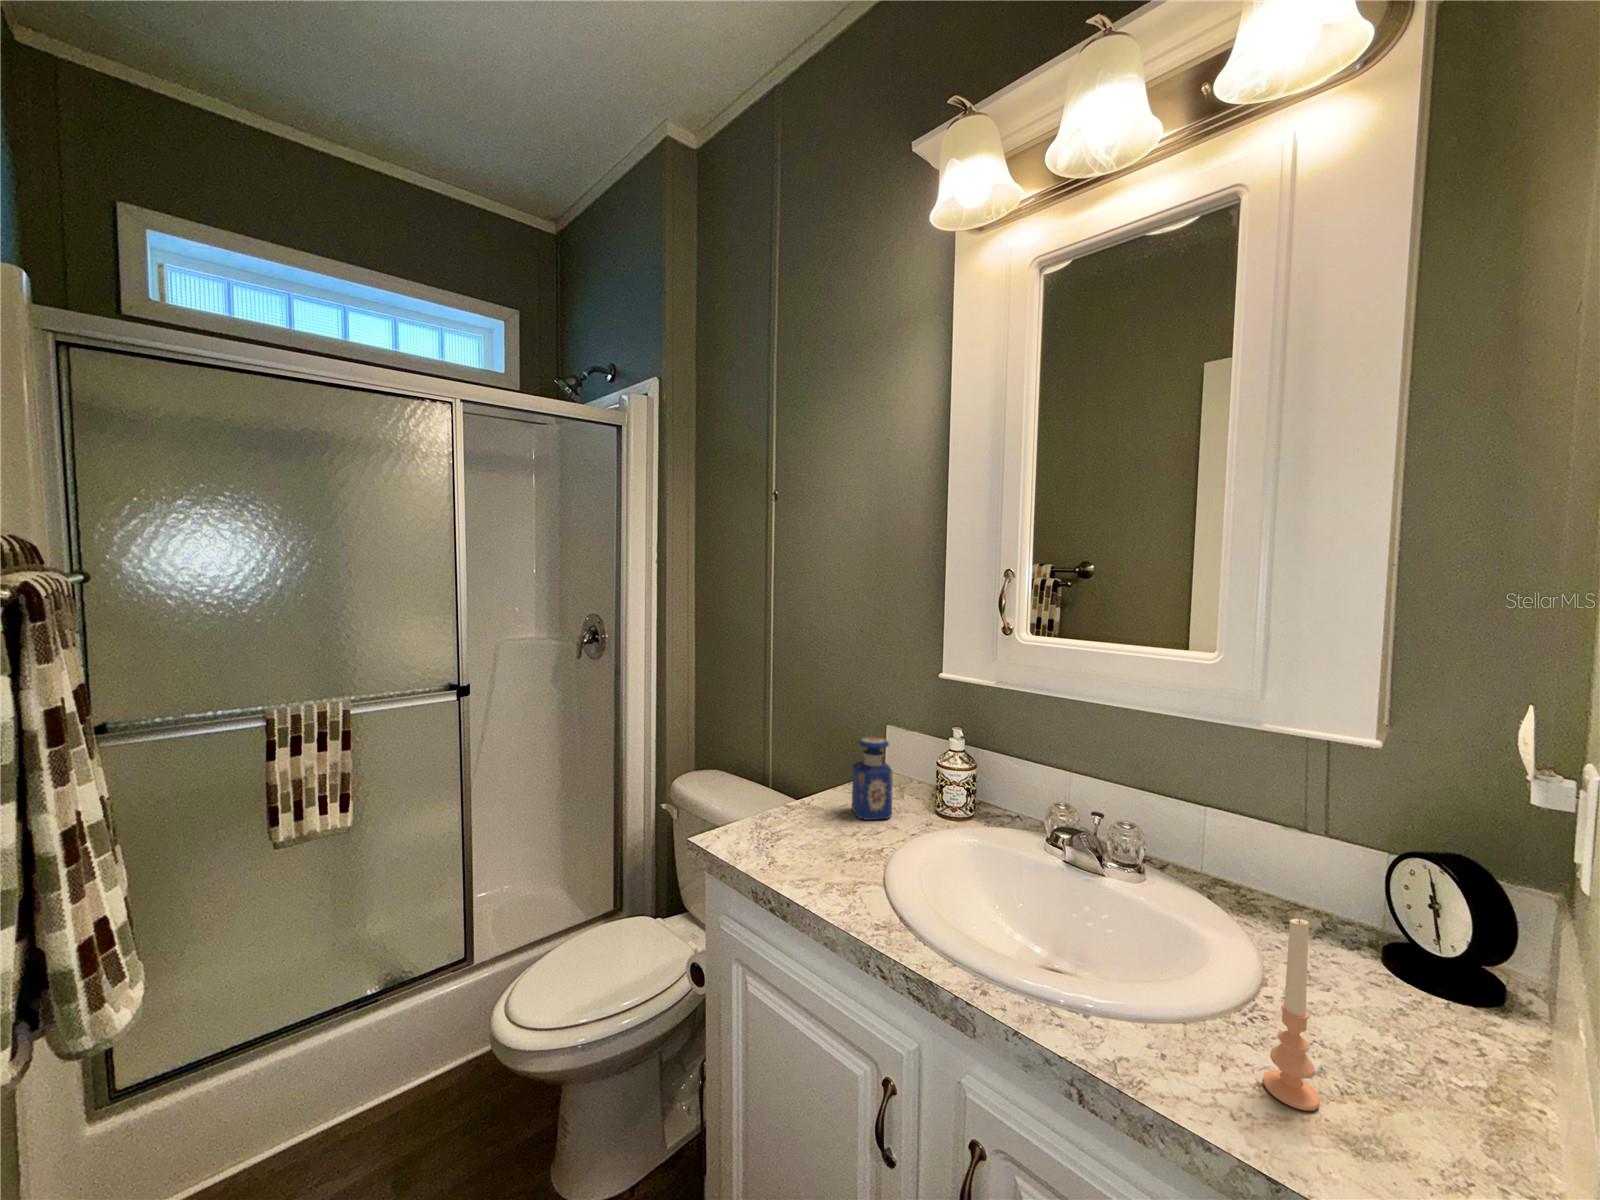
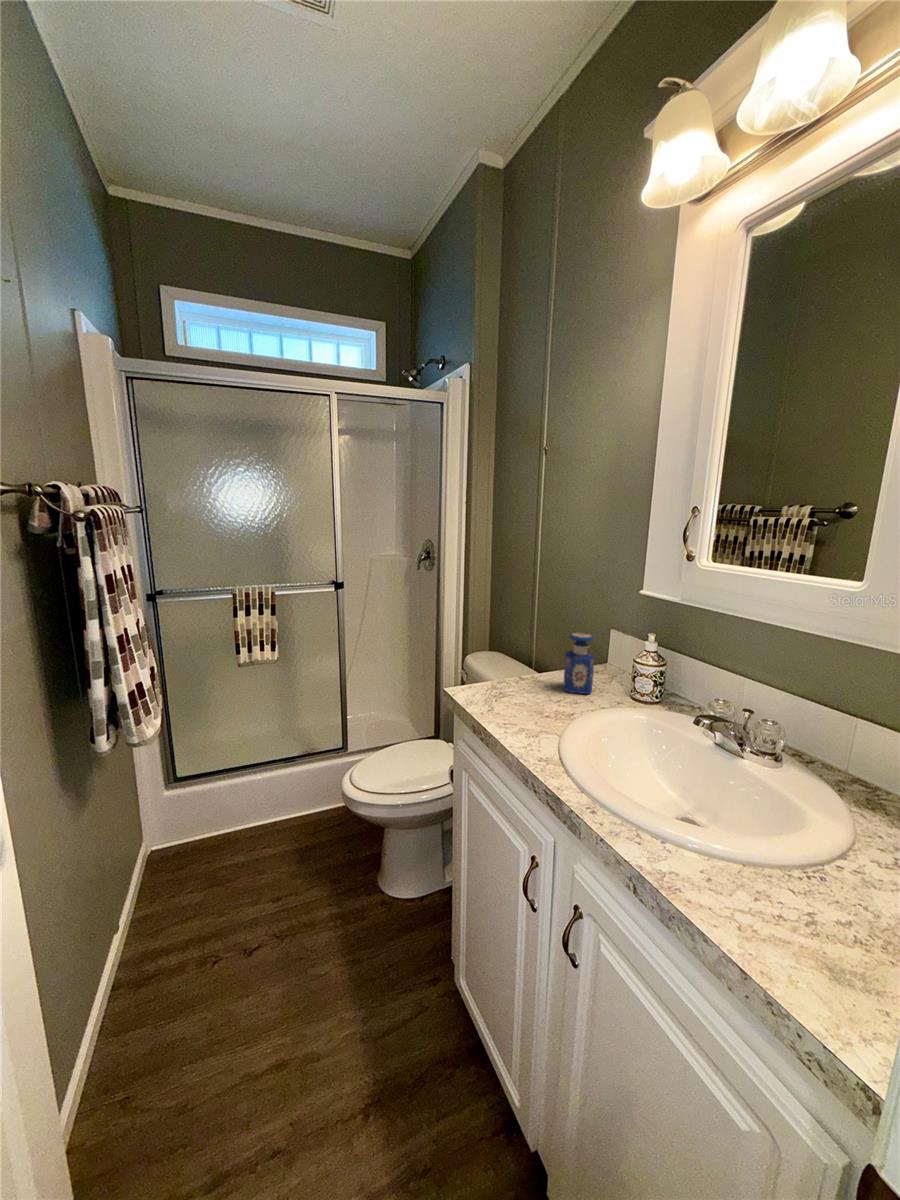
candle: present [1263,918,1320,1110] -> none [784,797,838,944]

